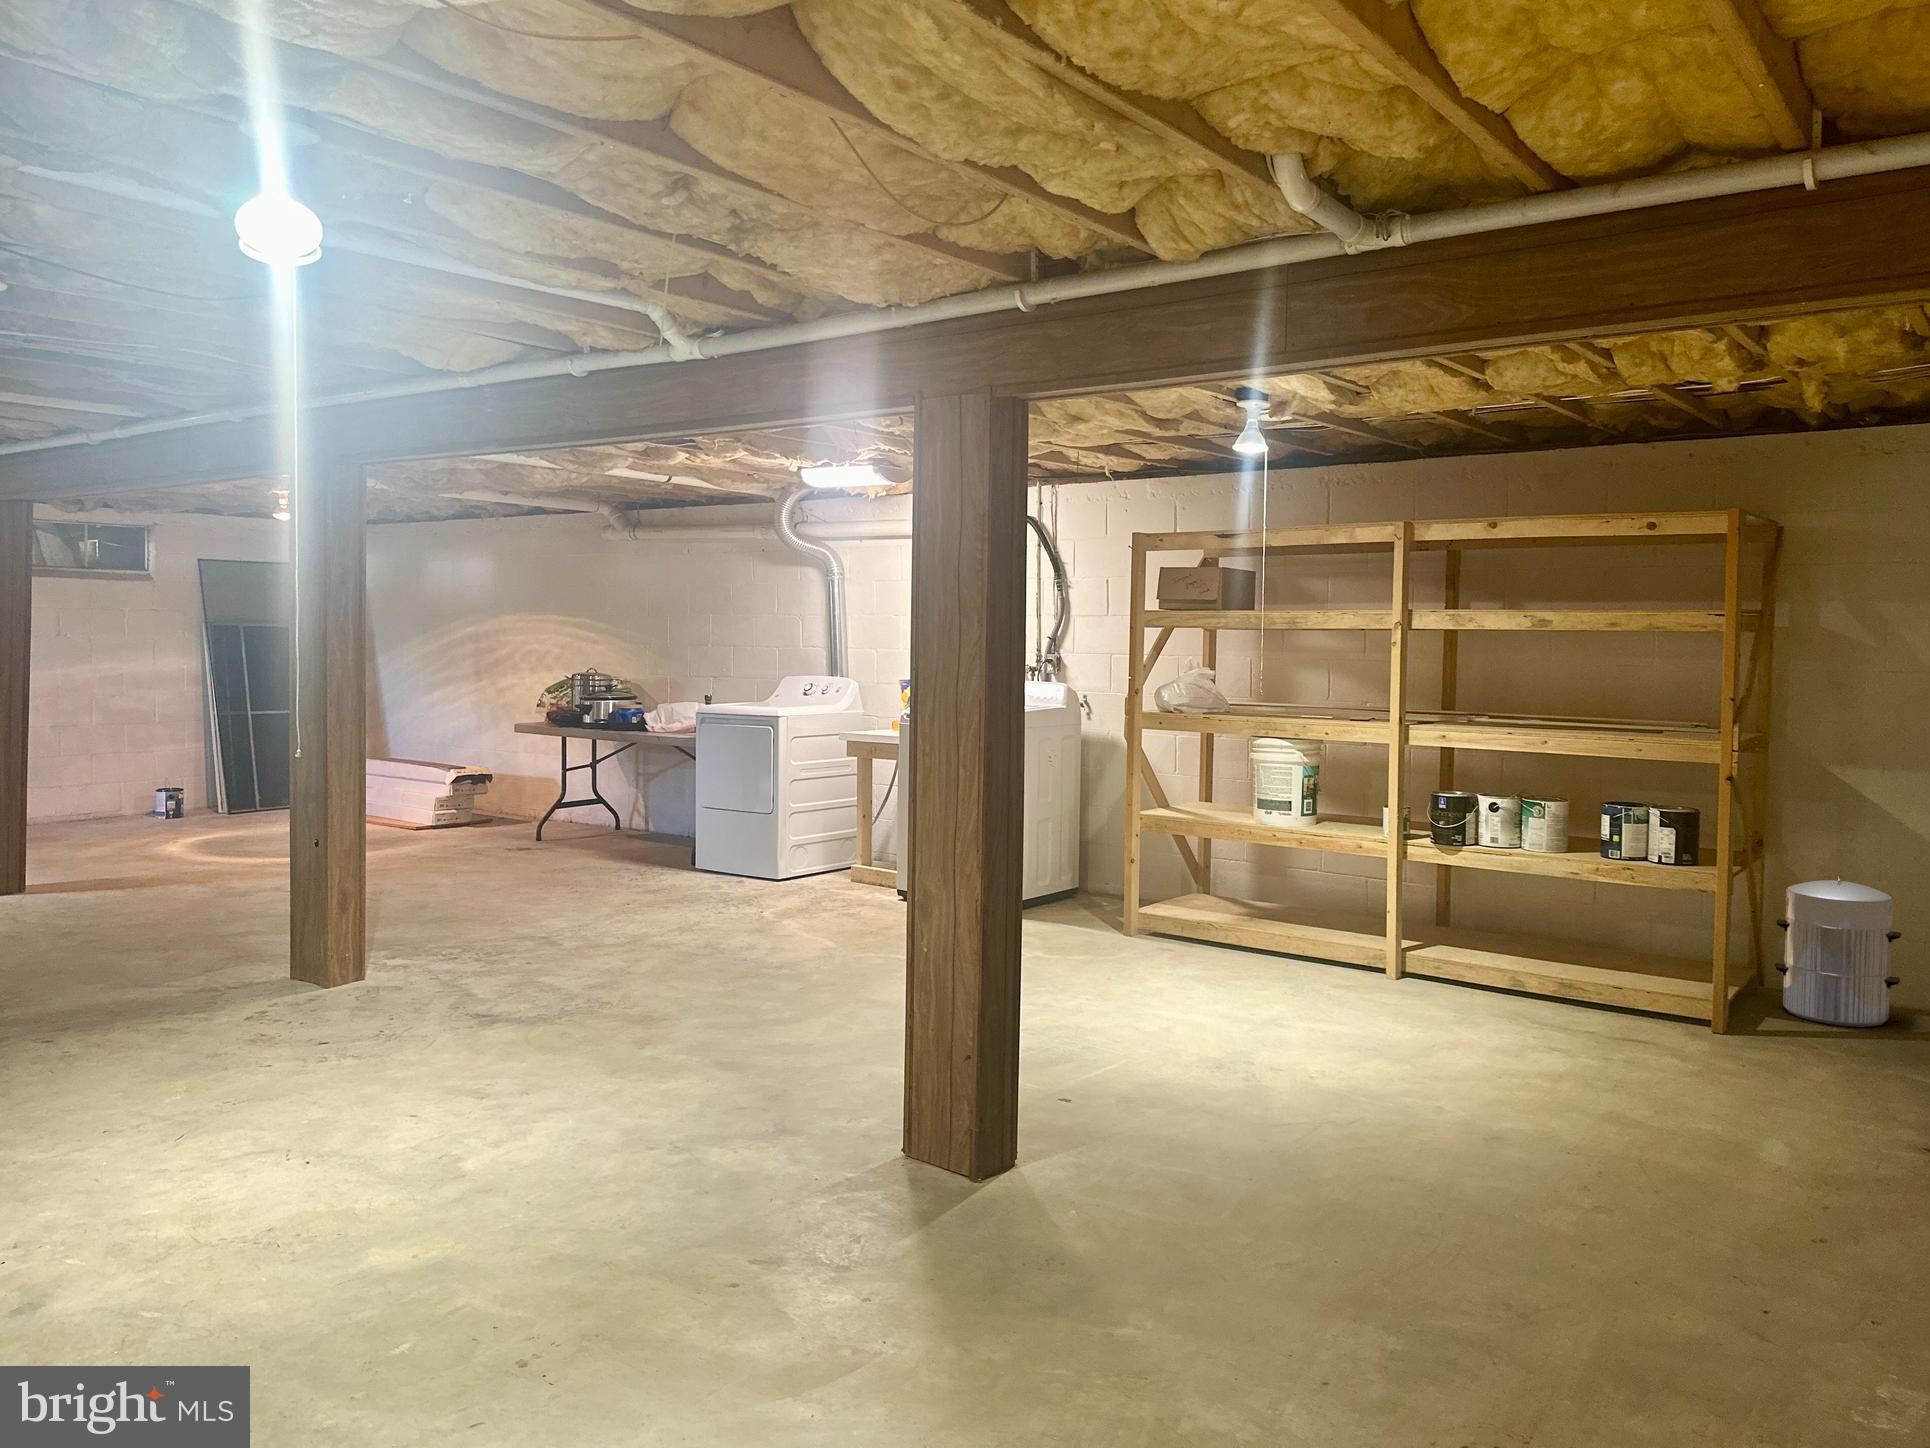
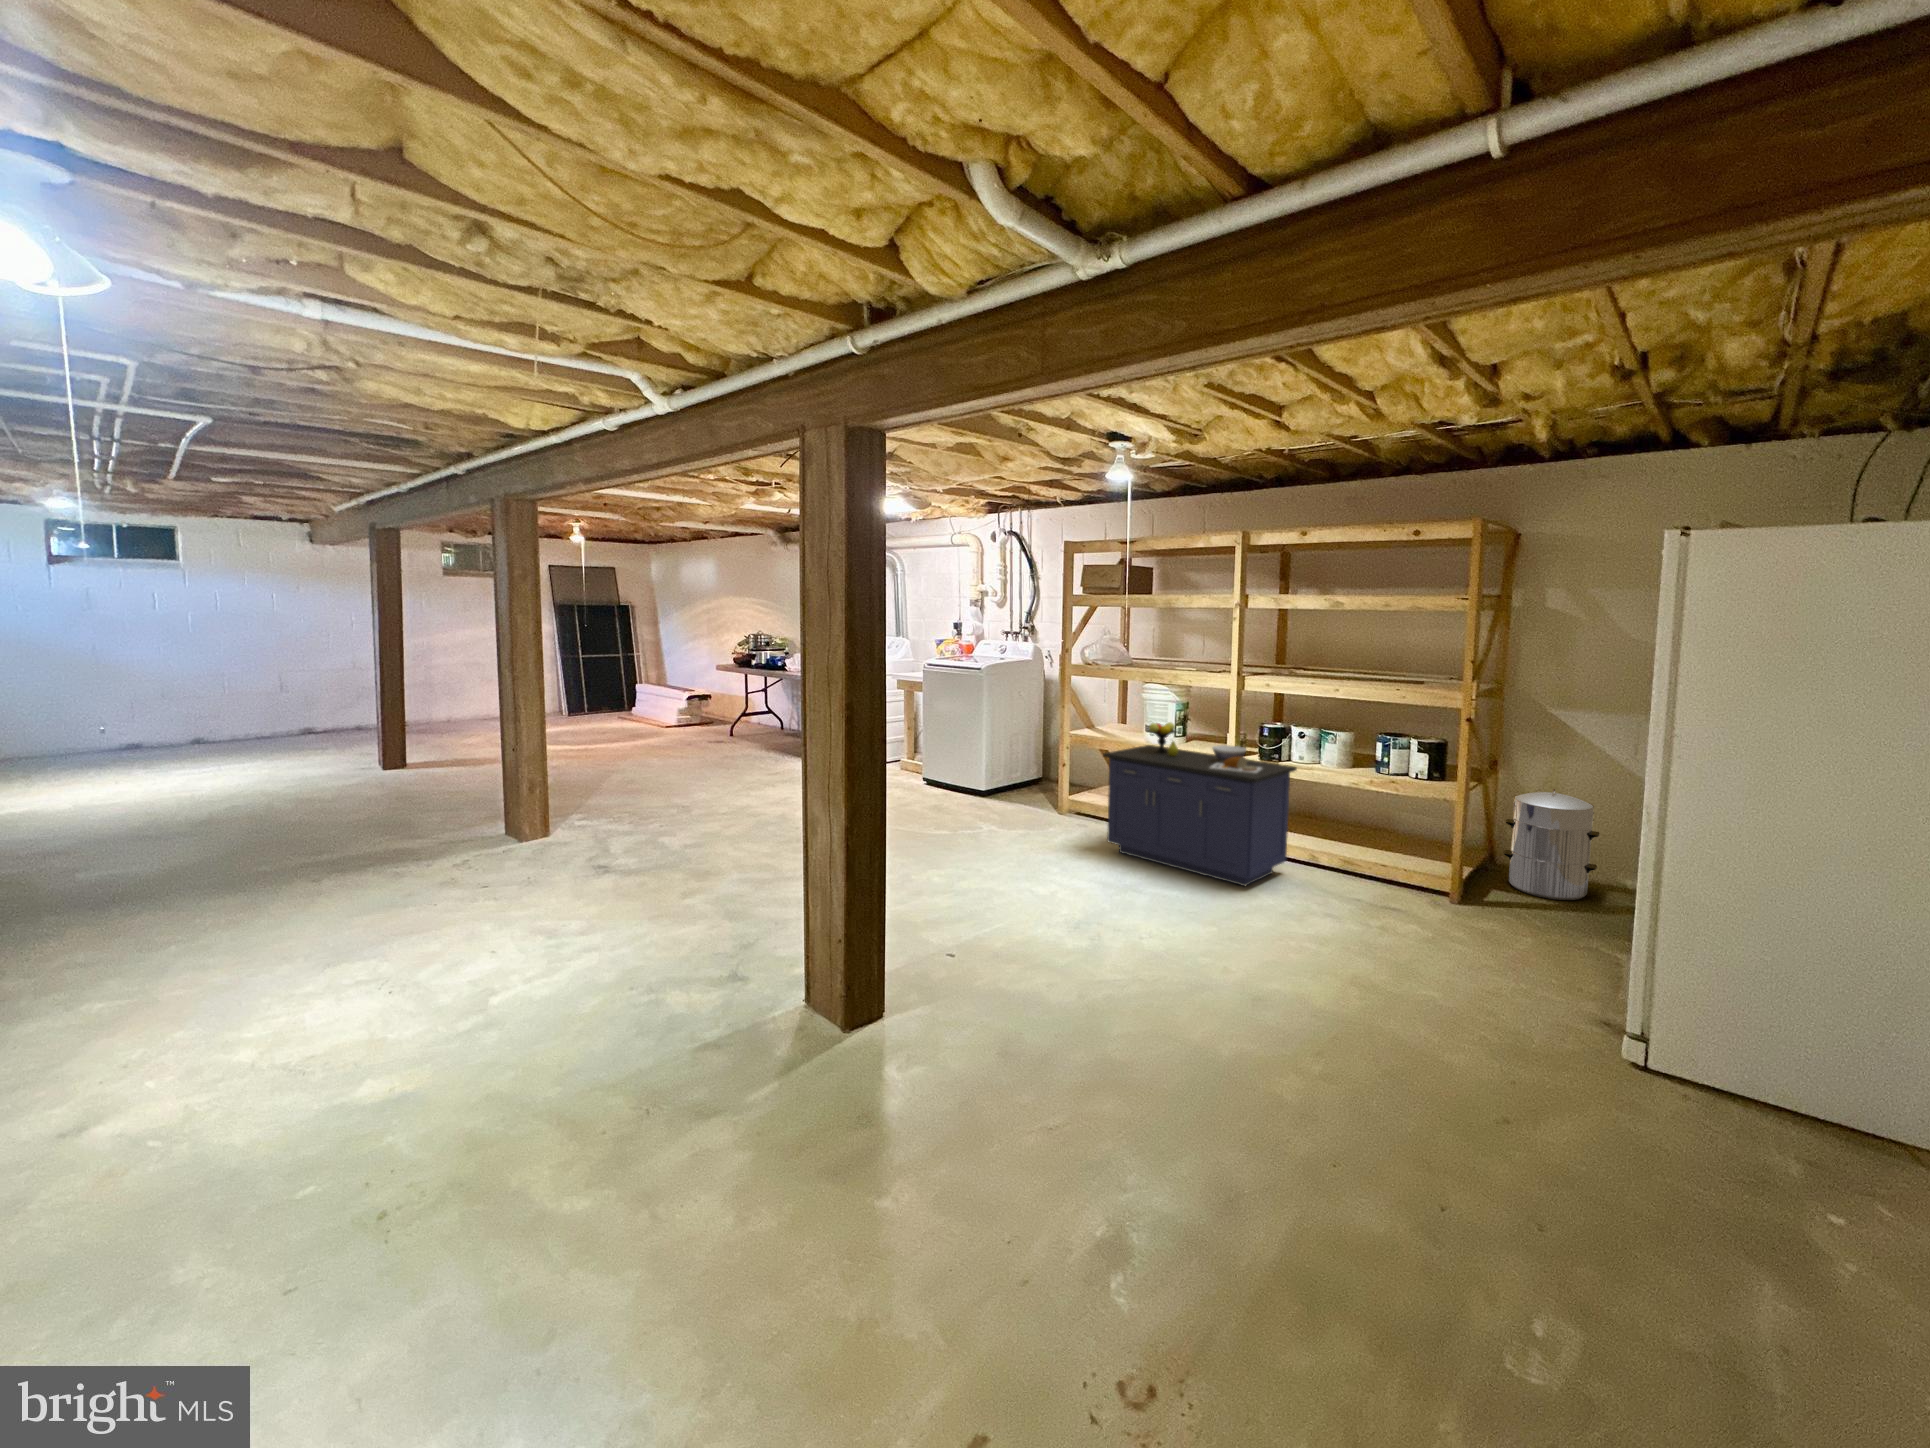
storage cabinet: none [1214,793,1494,1022] -> present [1103,722,1297,886]

